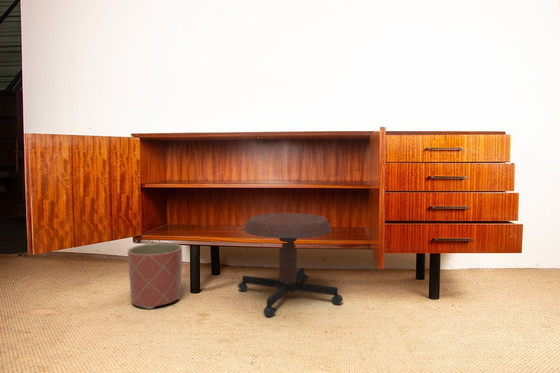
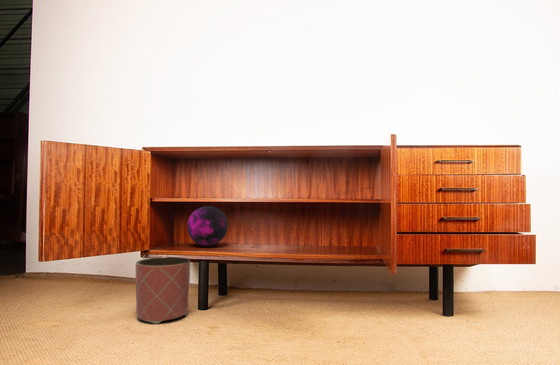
decorative orb: none [179,191,220,231] -> present [187,206,228,246]
stool: present [238,213,343,317] -> none [246,228,356,332]

